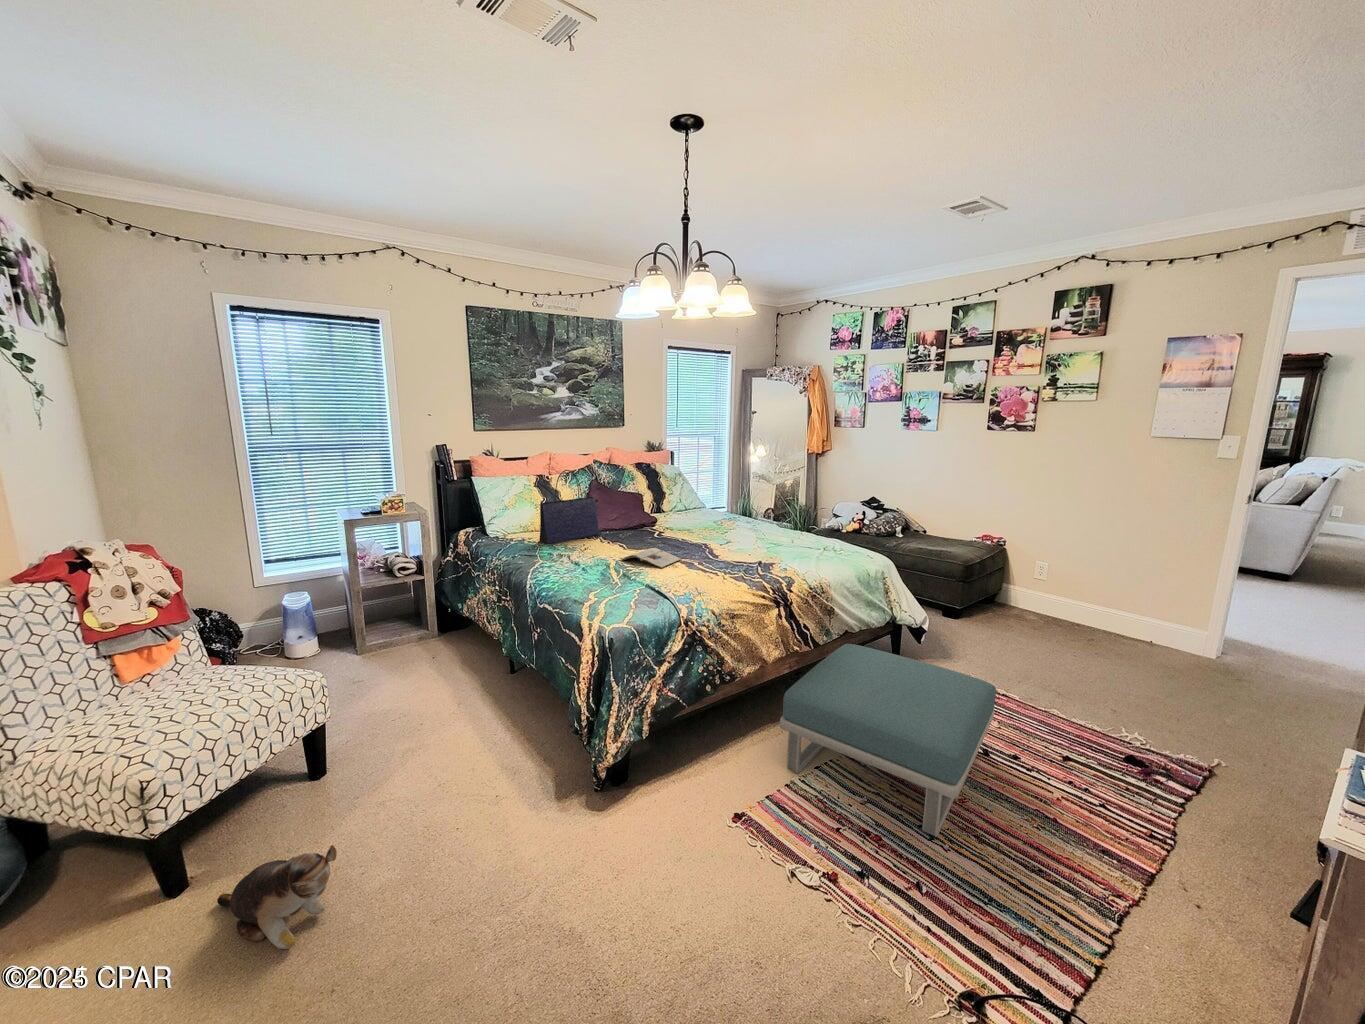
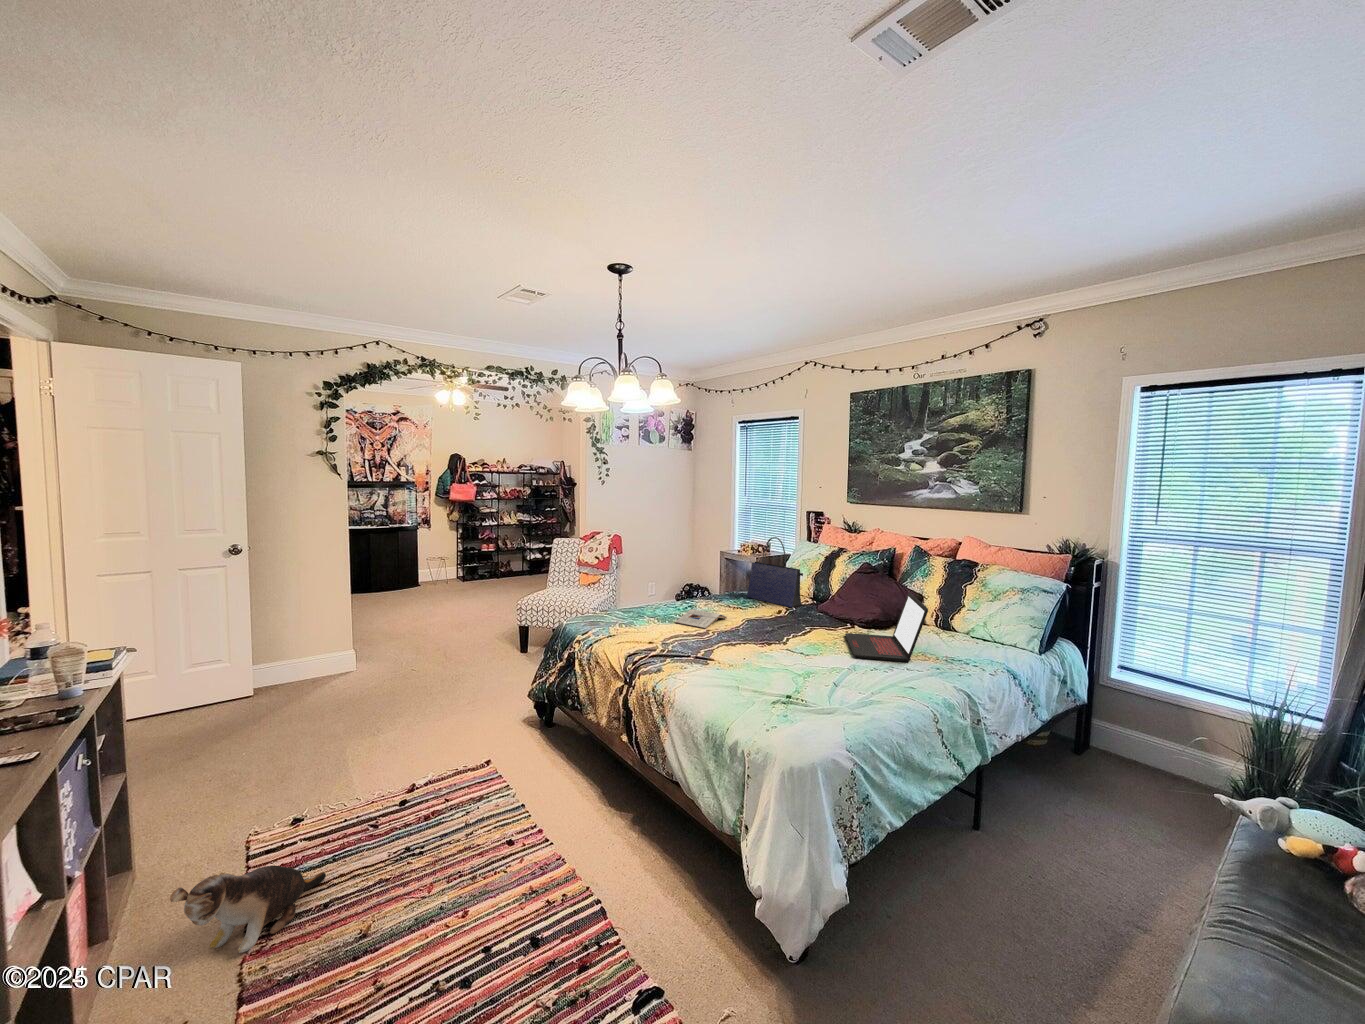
laptop: none [690,486,748,532] -> present [845,593,928,662]
footstool: present [780,644,996,837] -> none [395,723,642,946]
plush toy: present [217,845,337,949] -> present [170,866,326,953]

